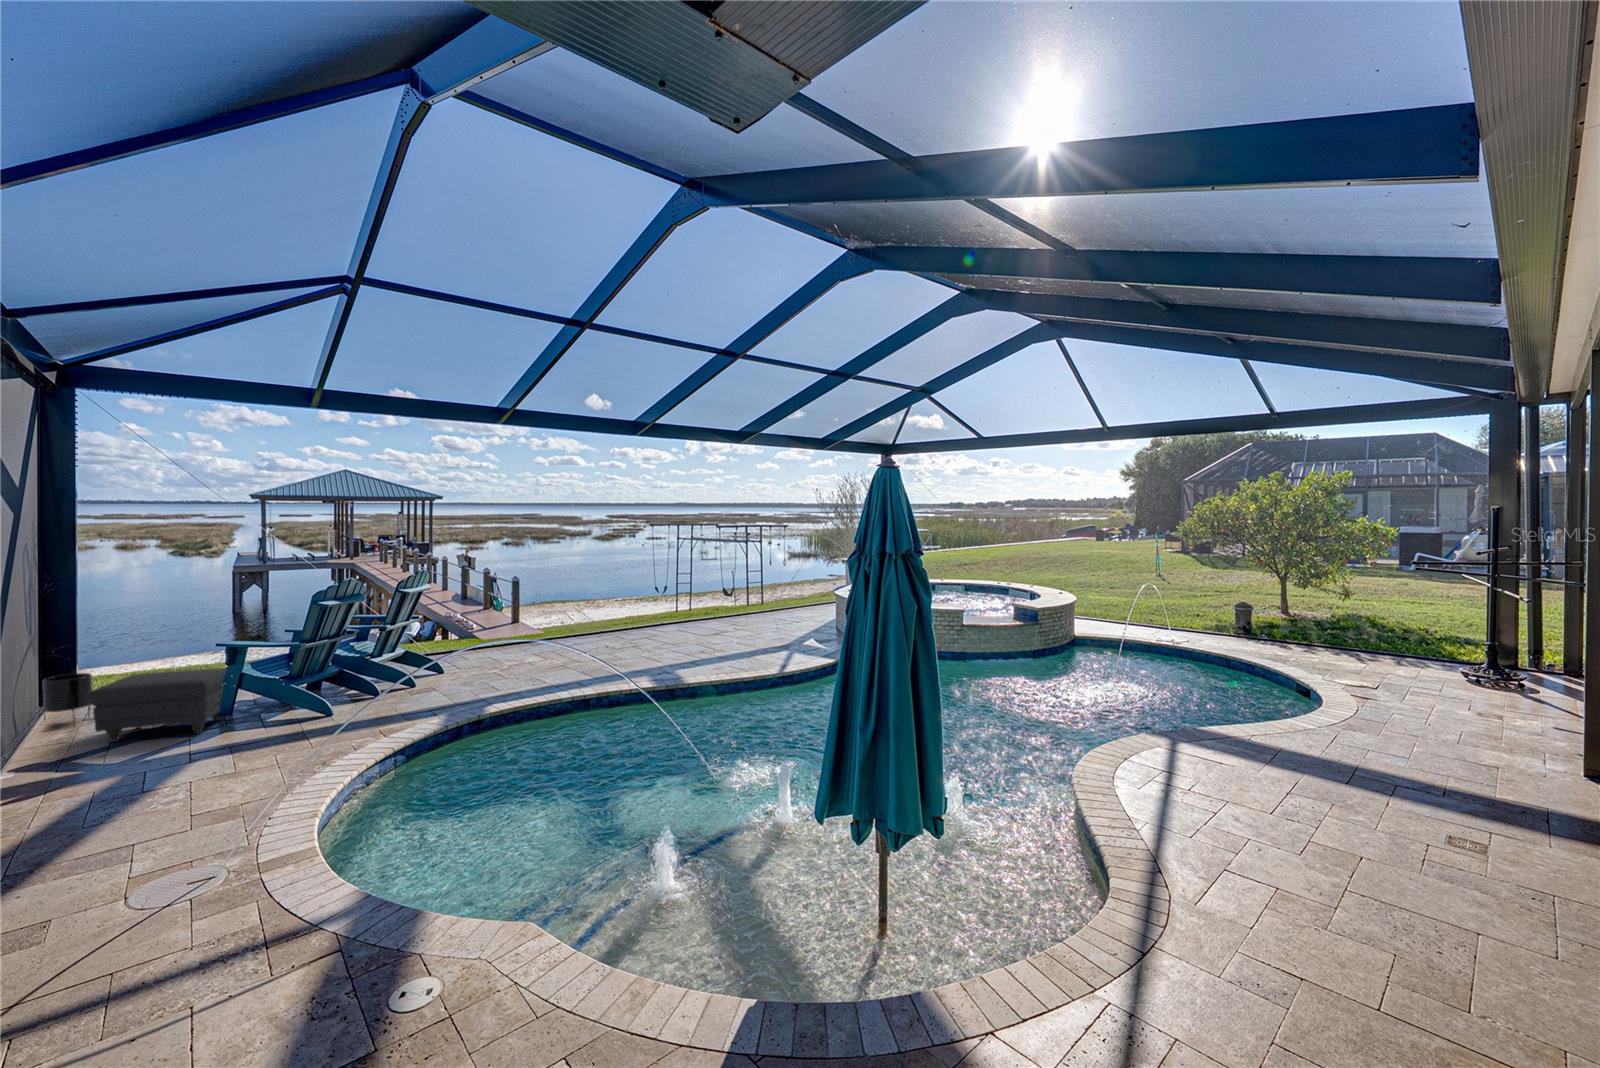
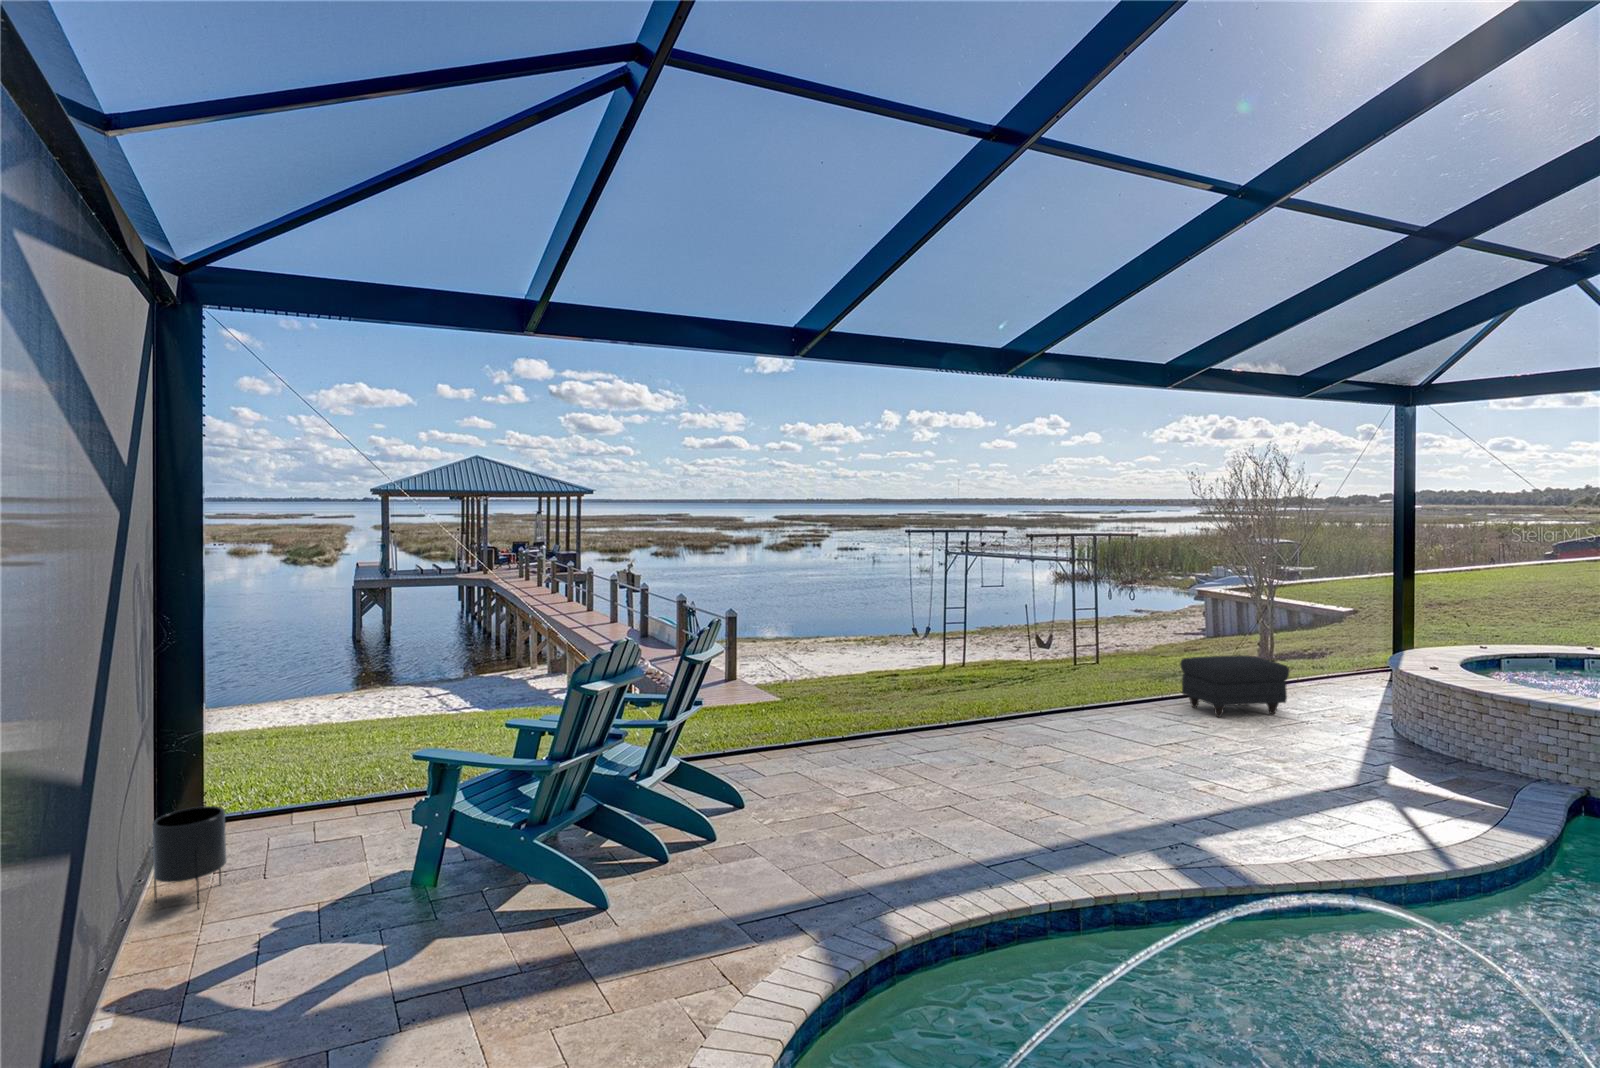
ottoman: present [89,668,227,742] -> present [1180,655,1289,717]

